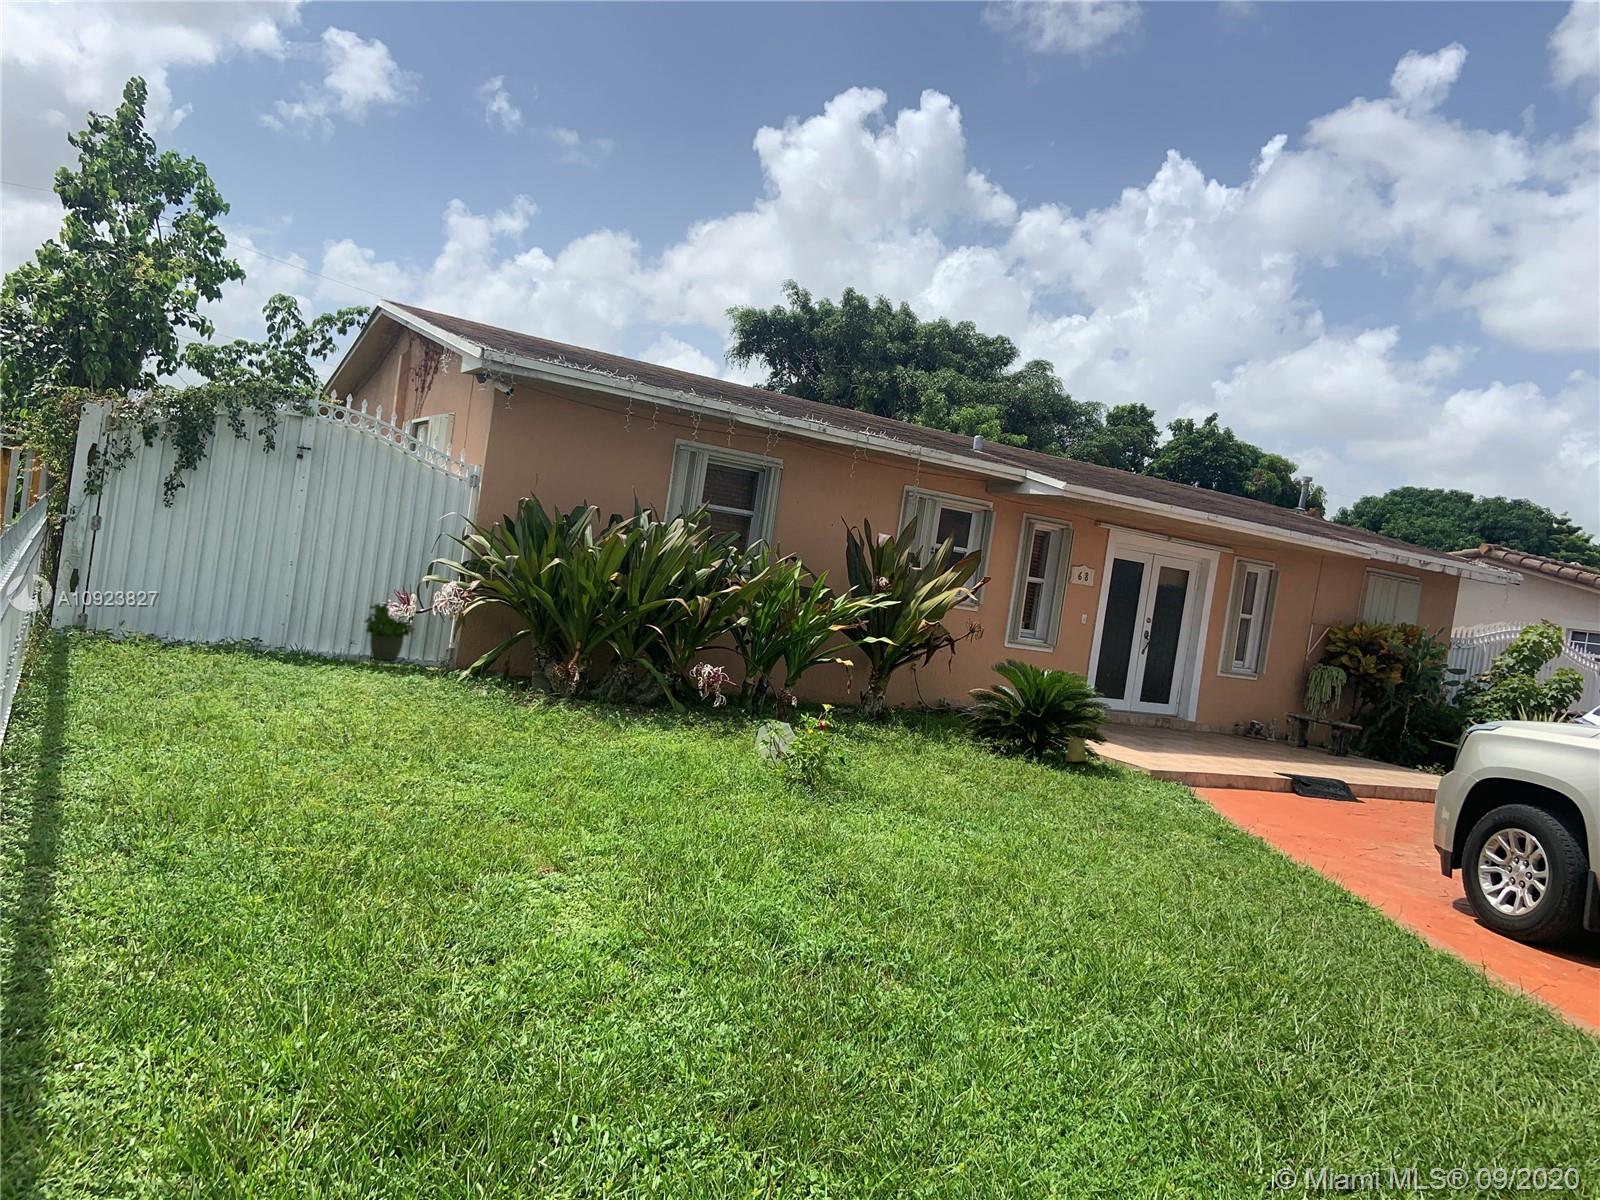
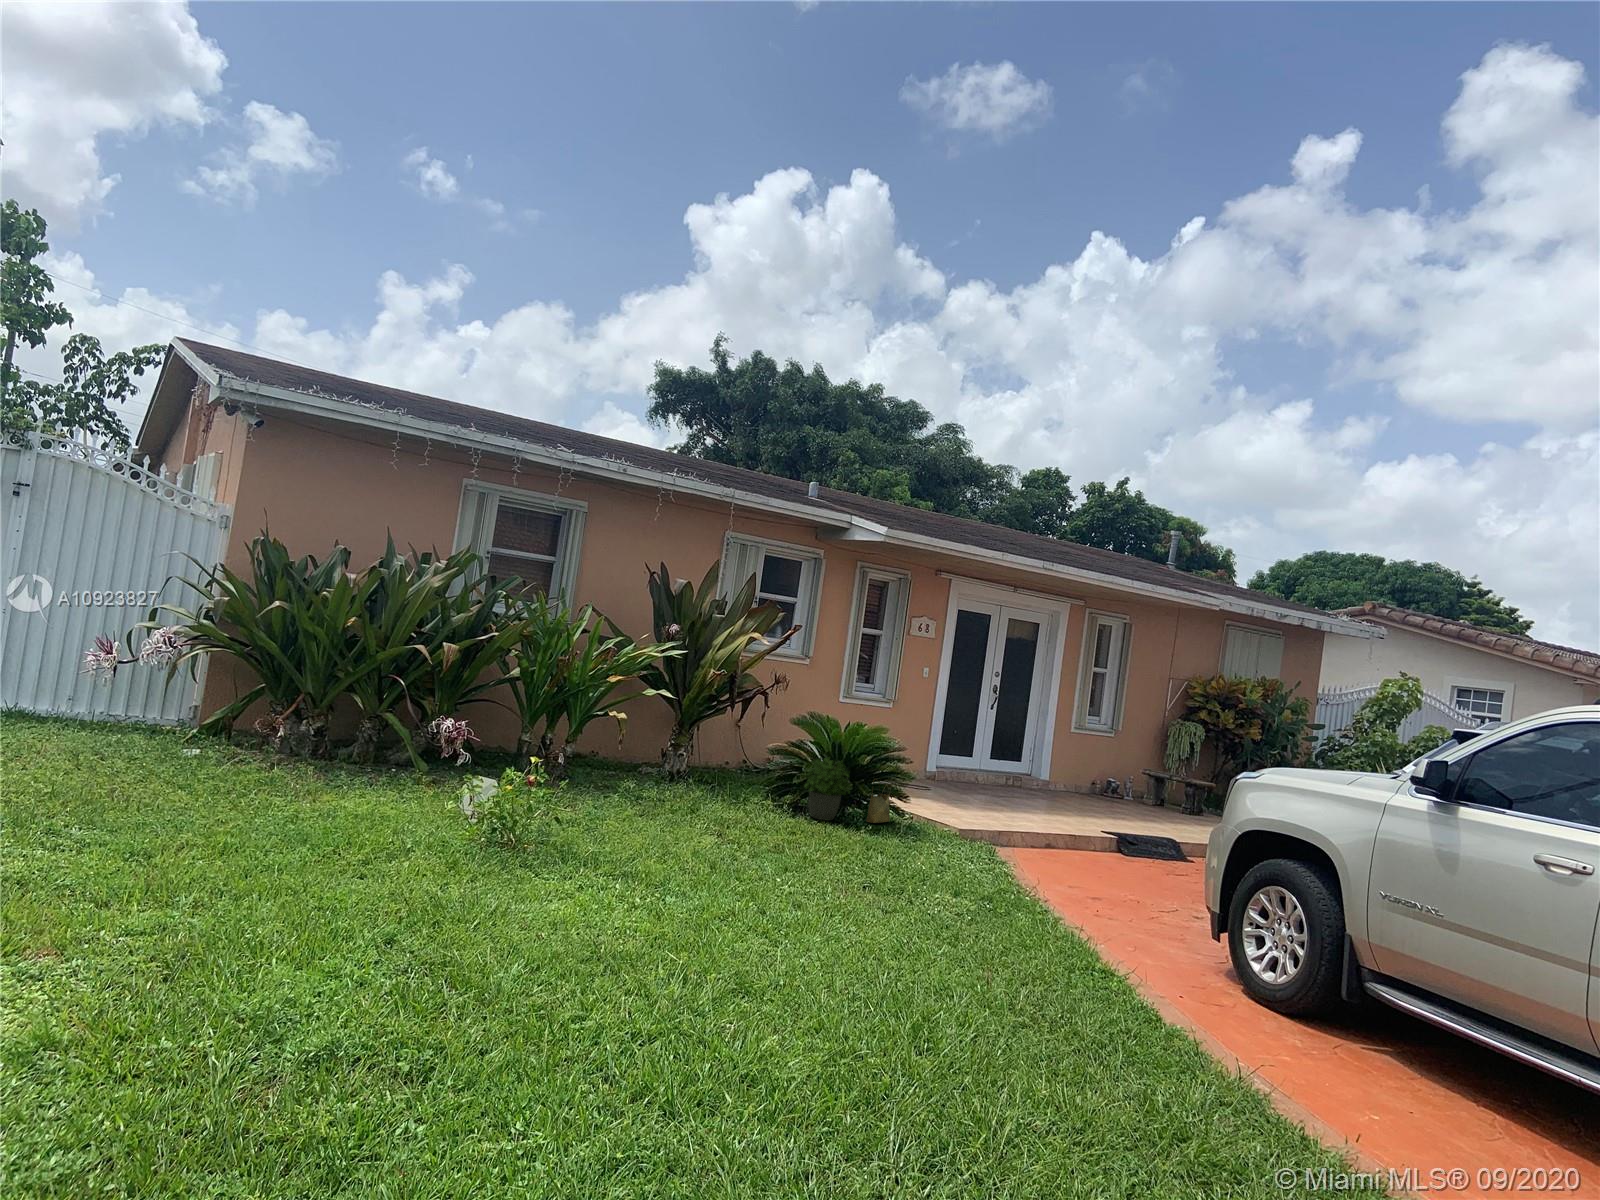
potted plant: present [365,602,414,660] -> present [804,757,851,820]

